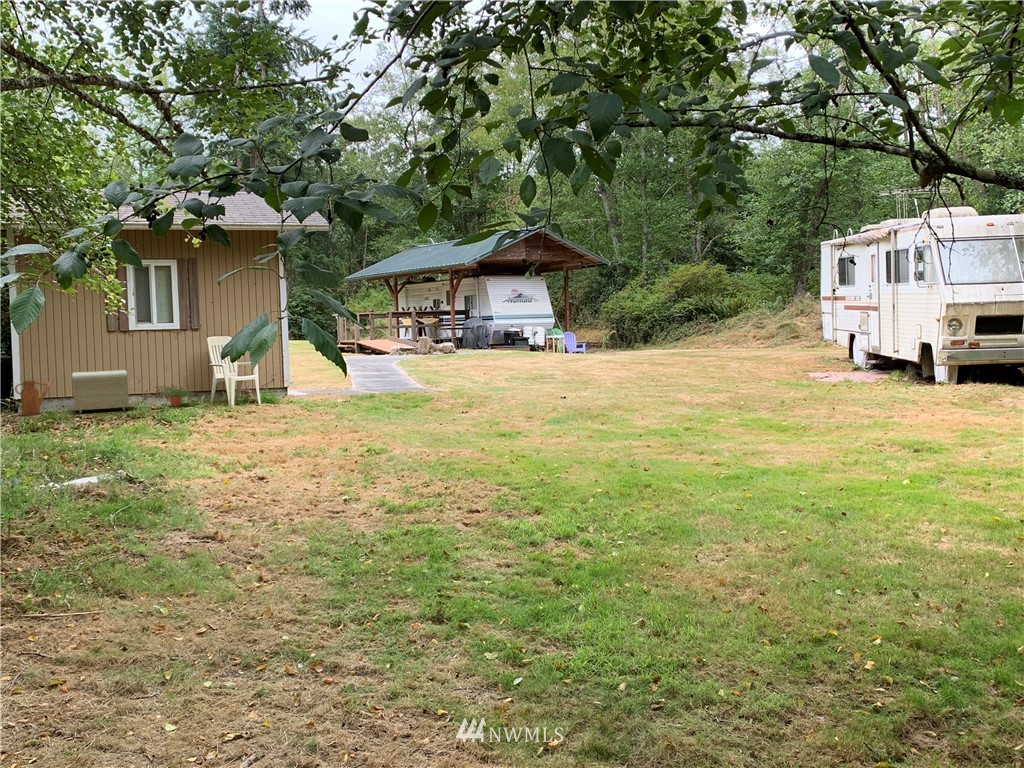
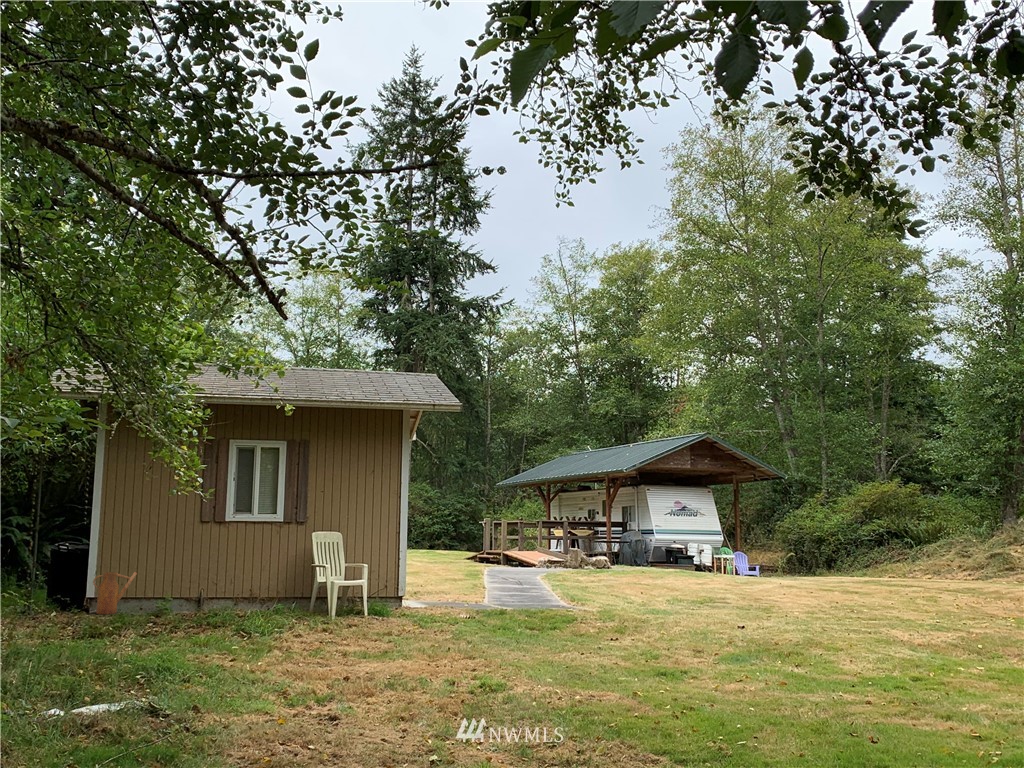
storage bench: present [72,370,129,413] -> none [152,566,220,615]
potted plant: present [160,386,192,406] -> none [253,587,294,613]

